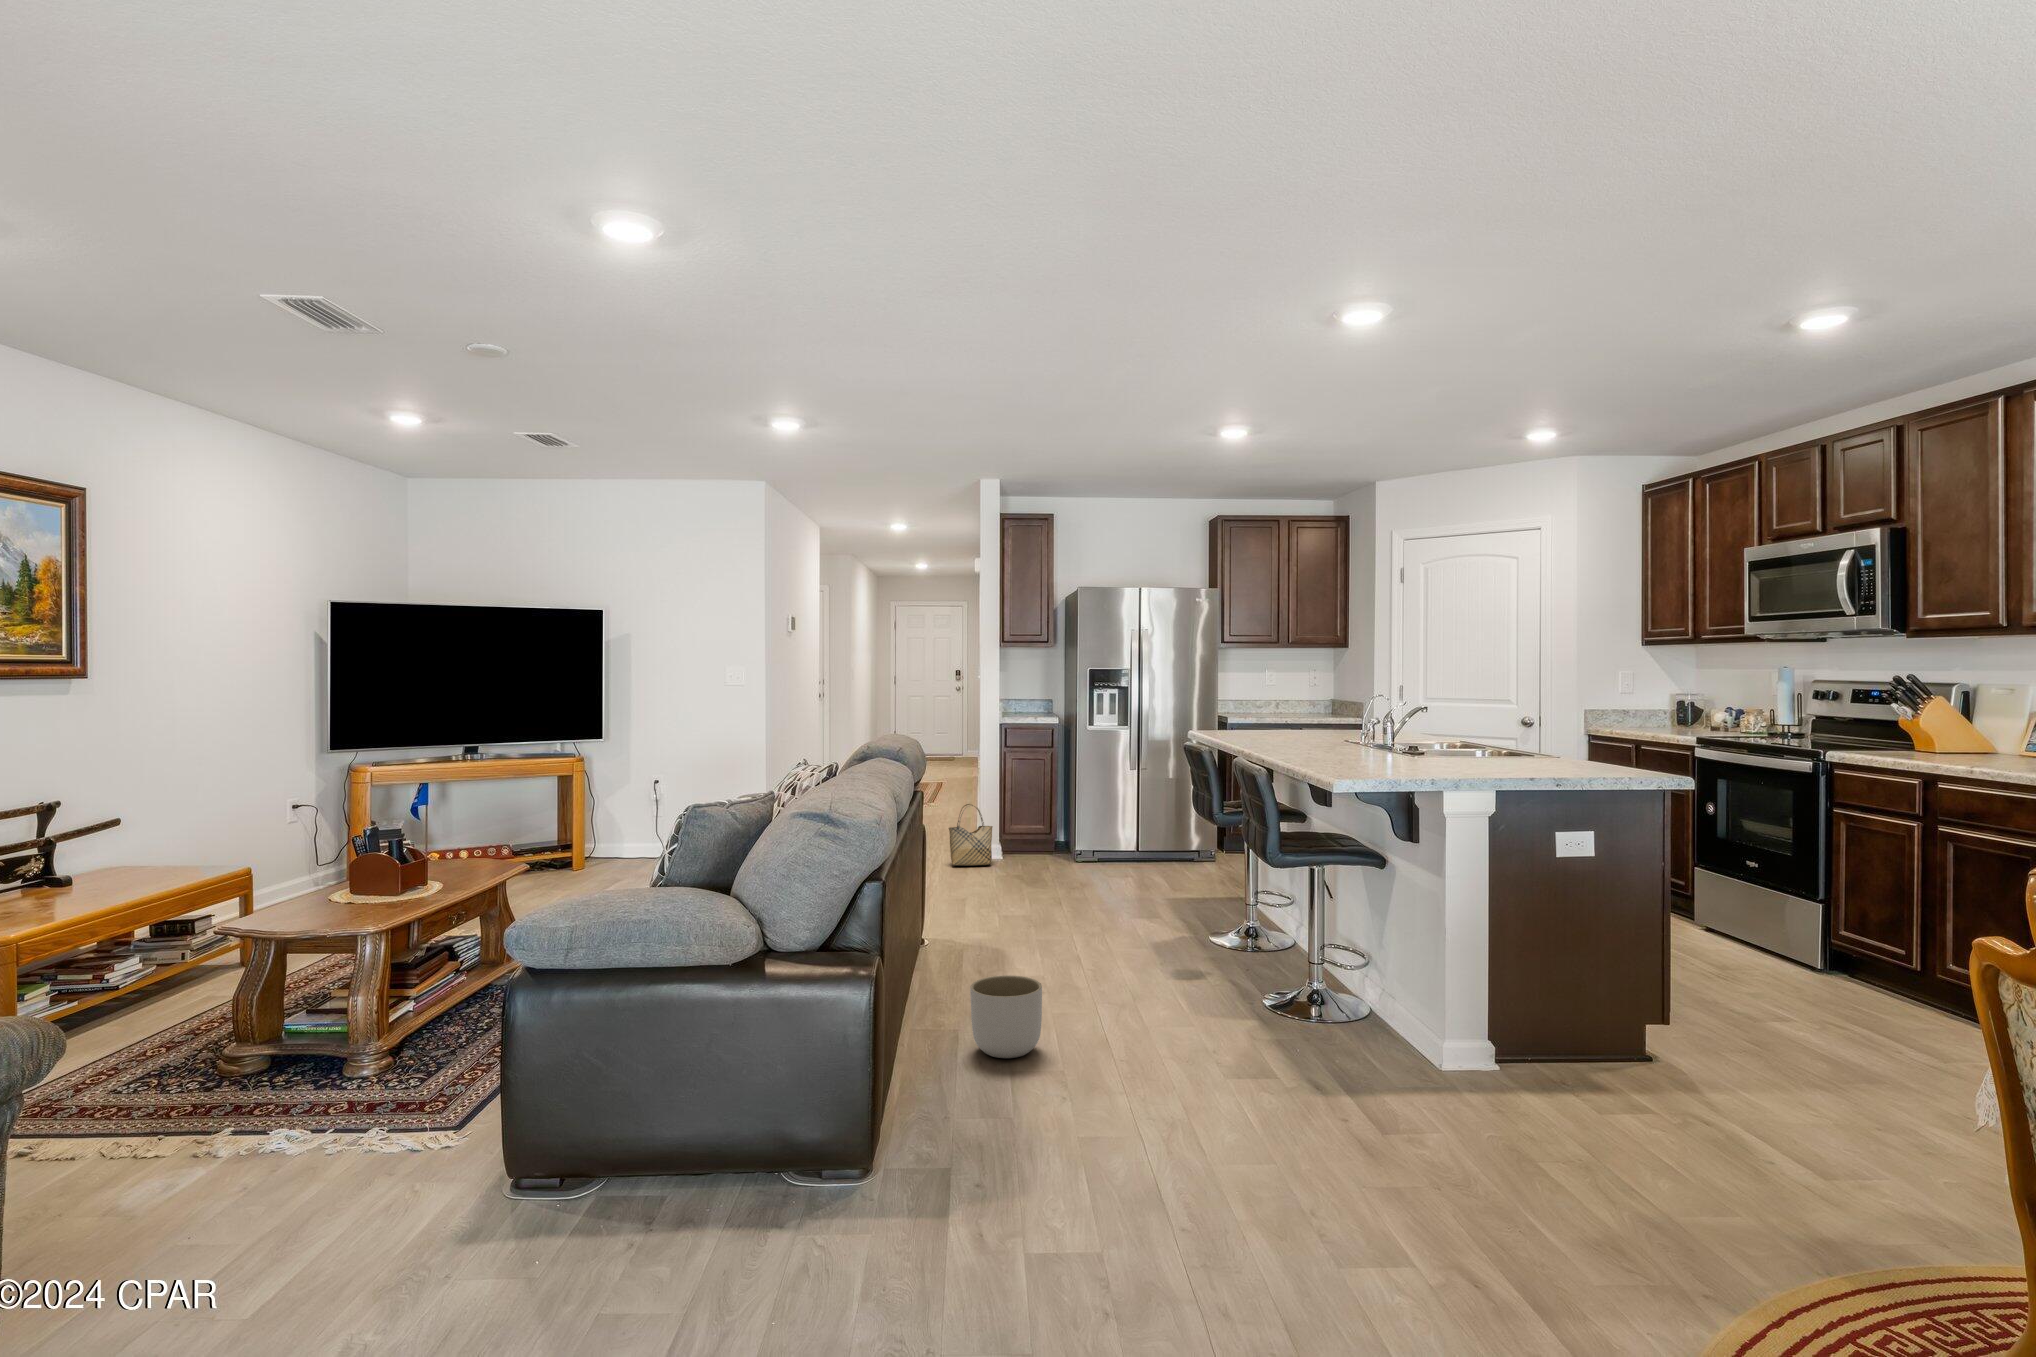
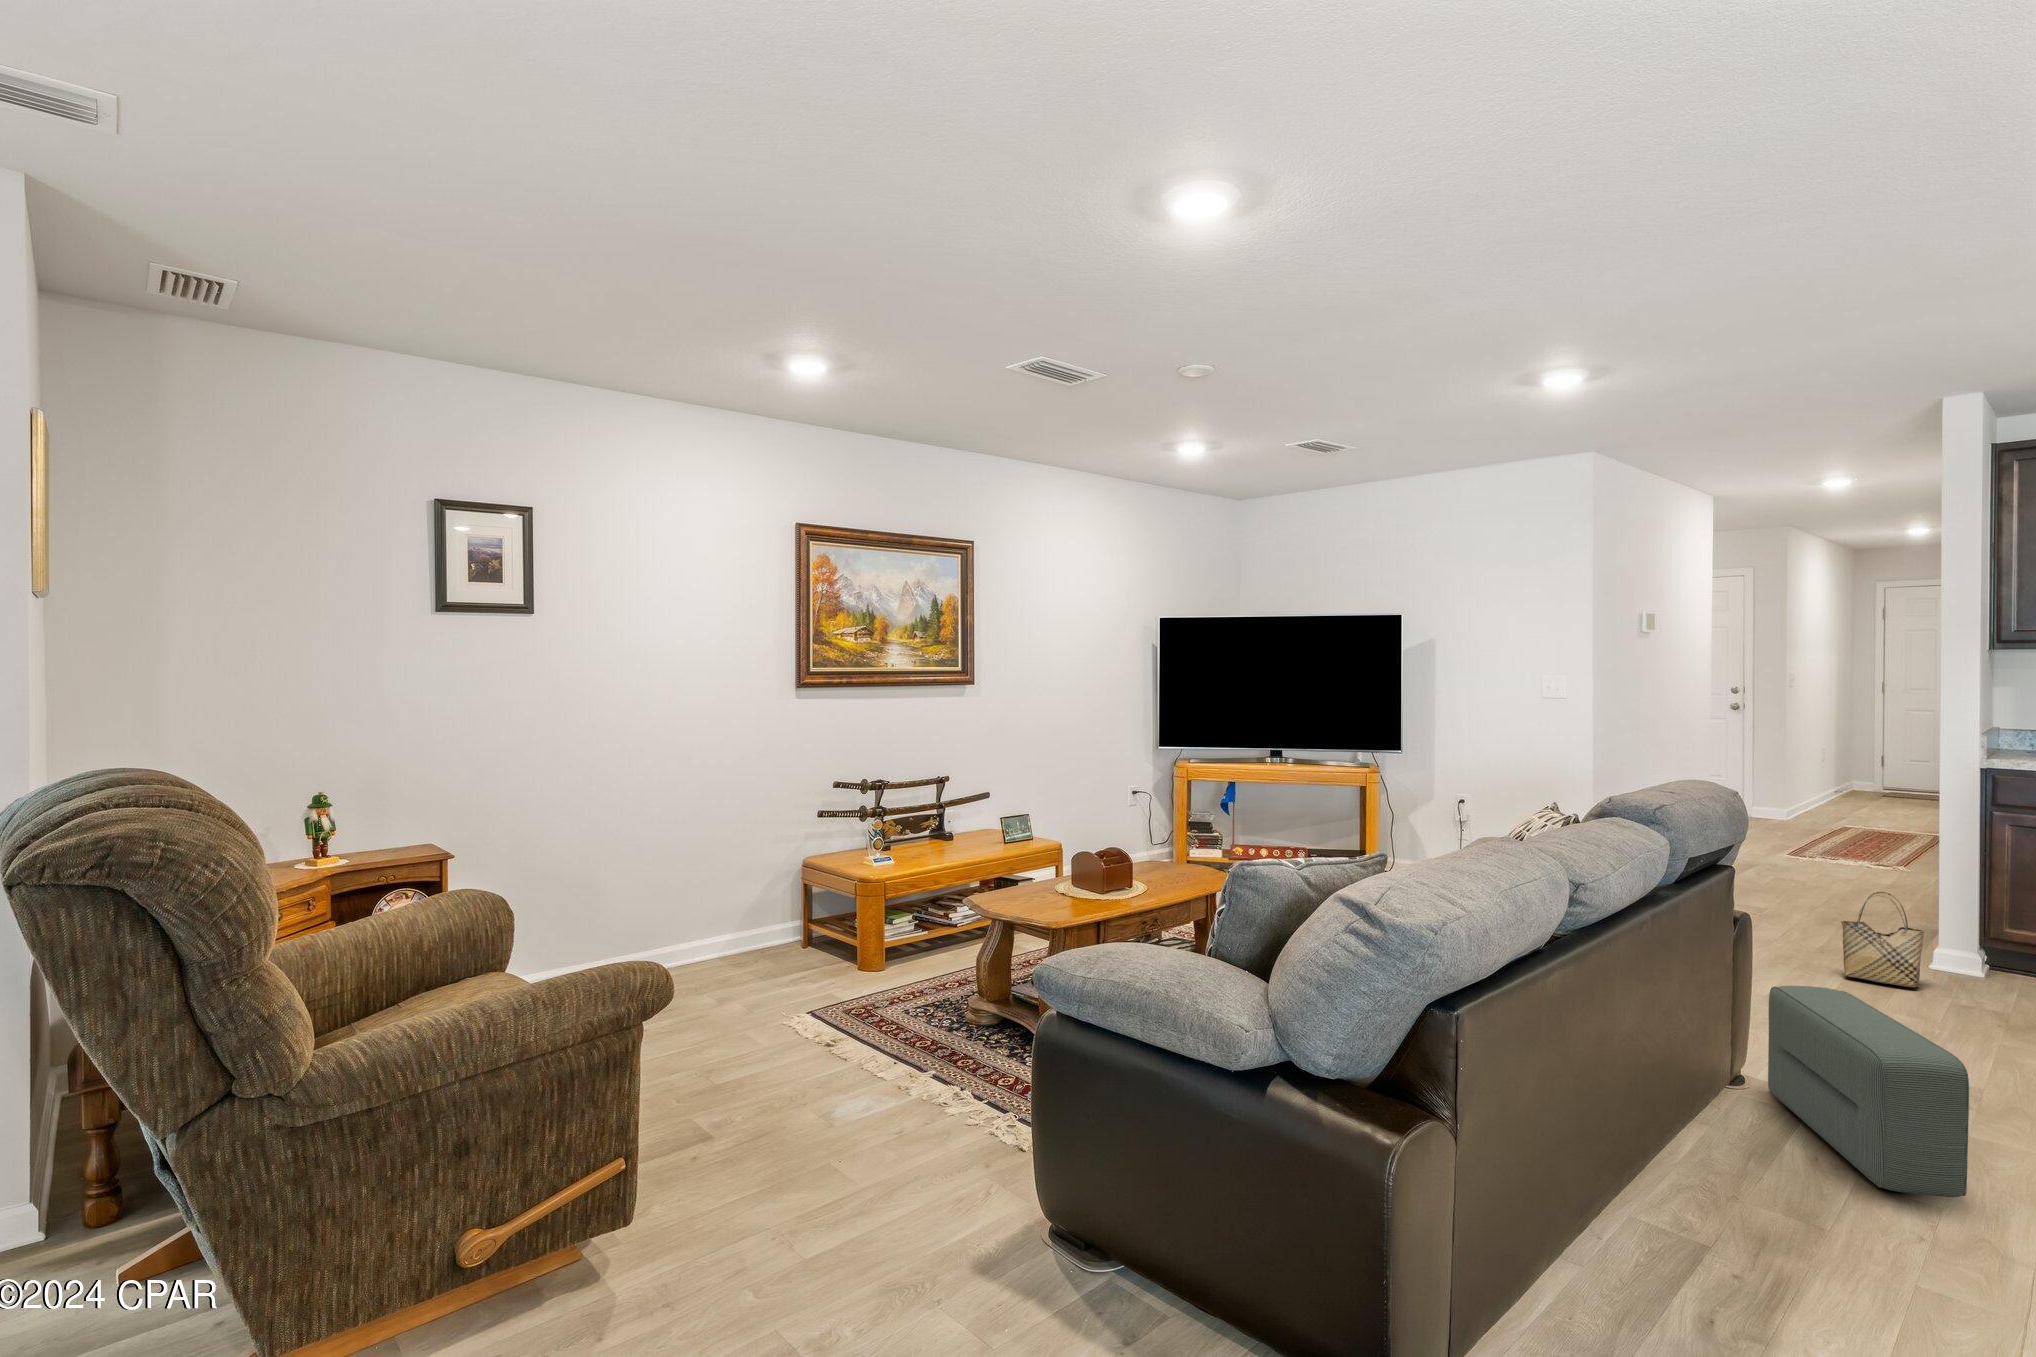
pouf: none [966,858,1096,970] -> present [1768,986,1969,1197]
planter: present [970,975,1042,1058] -> none [1613,1162,1732,1293]

